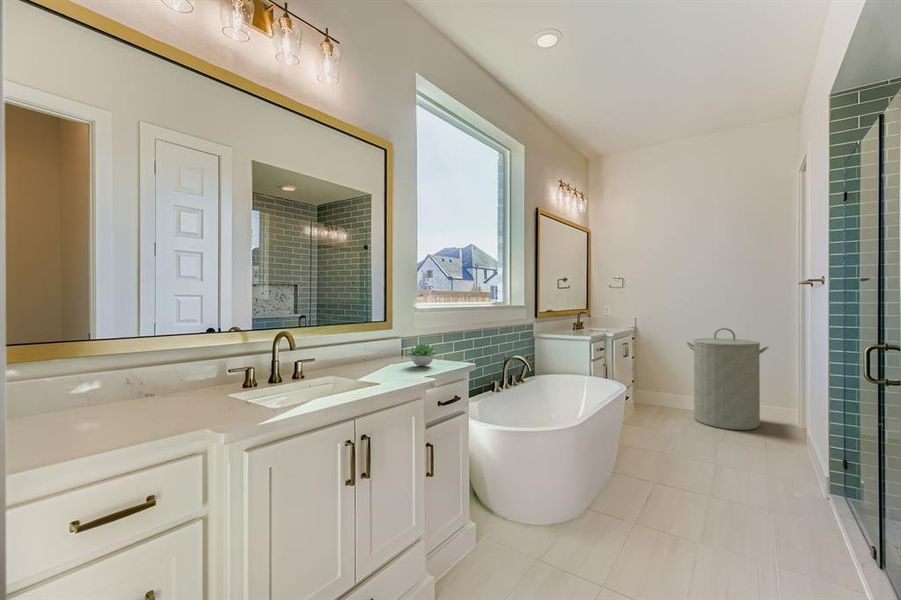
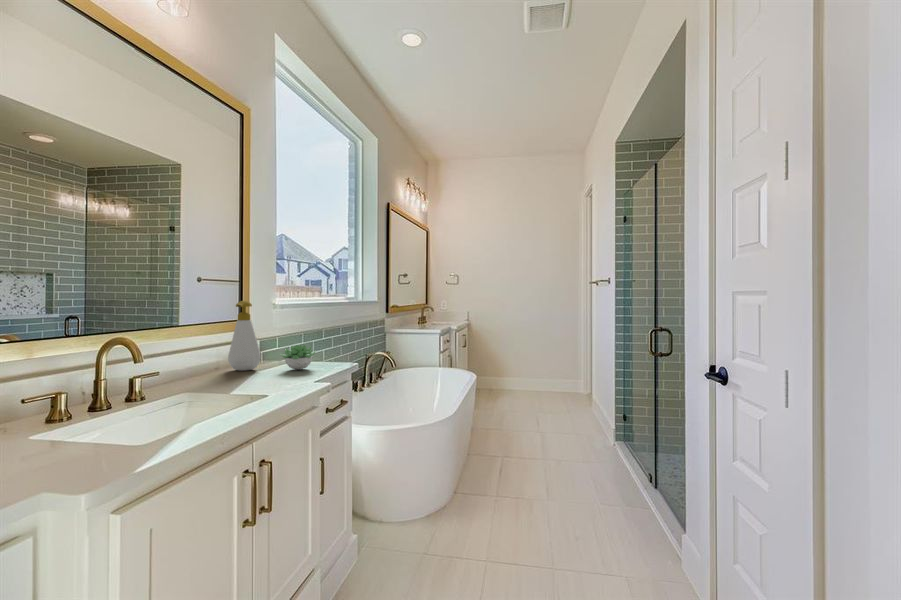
soap bottle: none [369,305,394,364] -> present [228,301,261,371]
laundry hamper: present [686,328,769,430] -> none [507,318,565,401]

